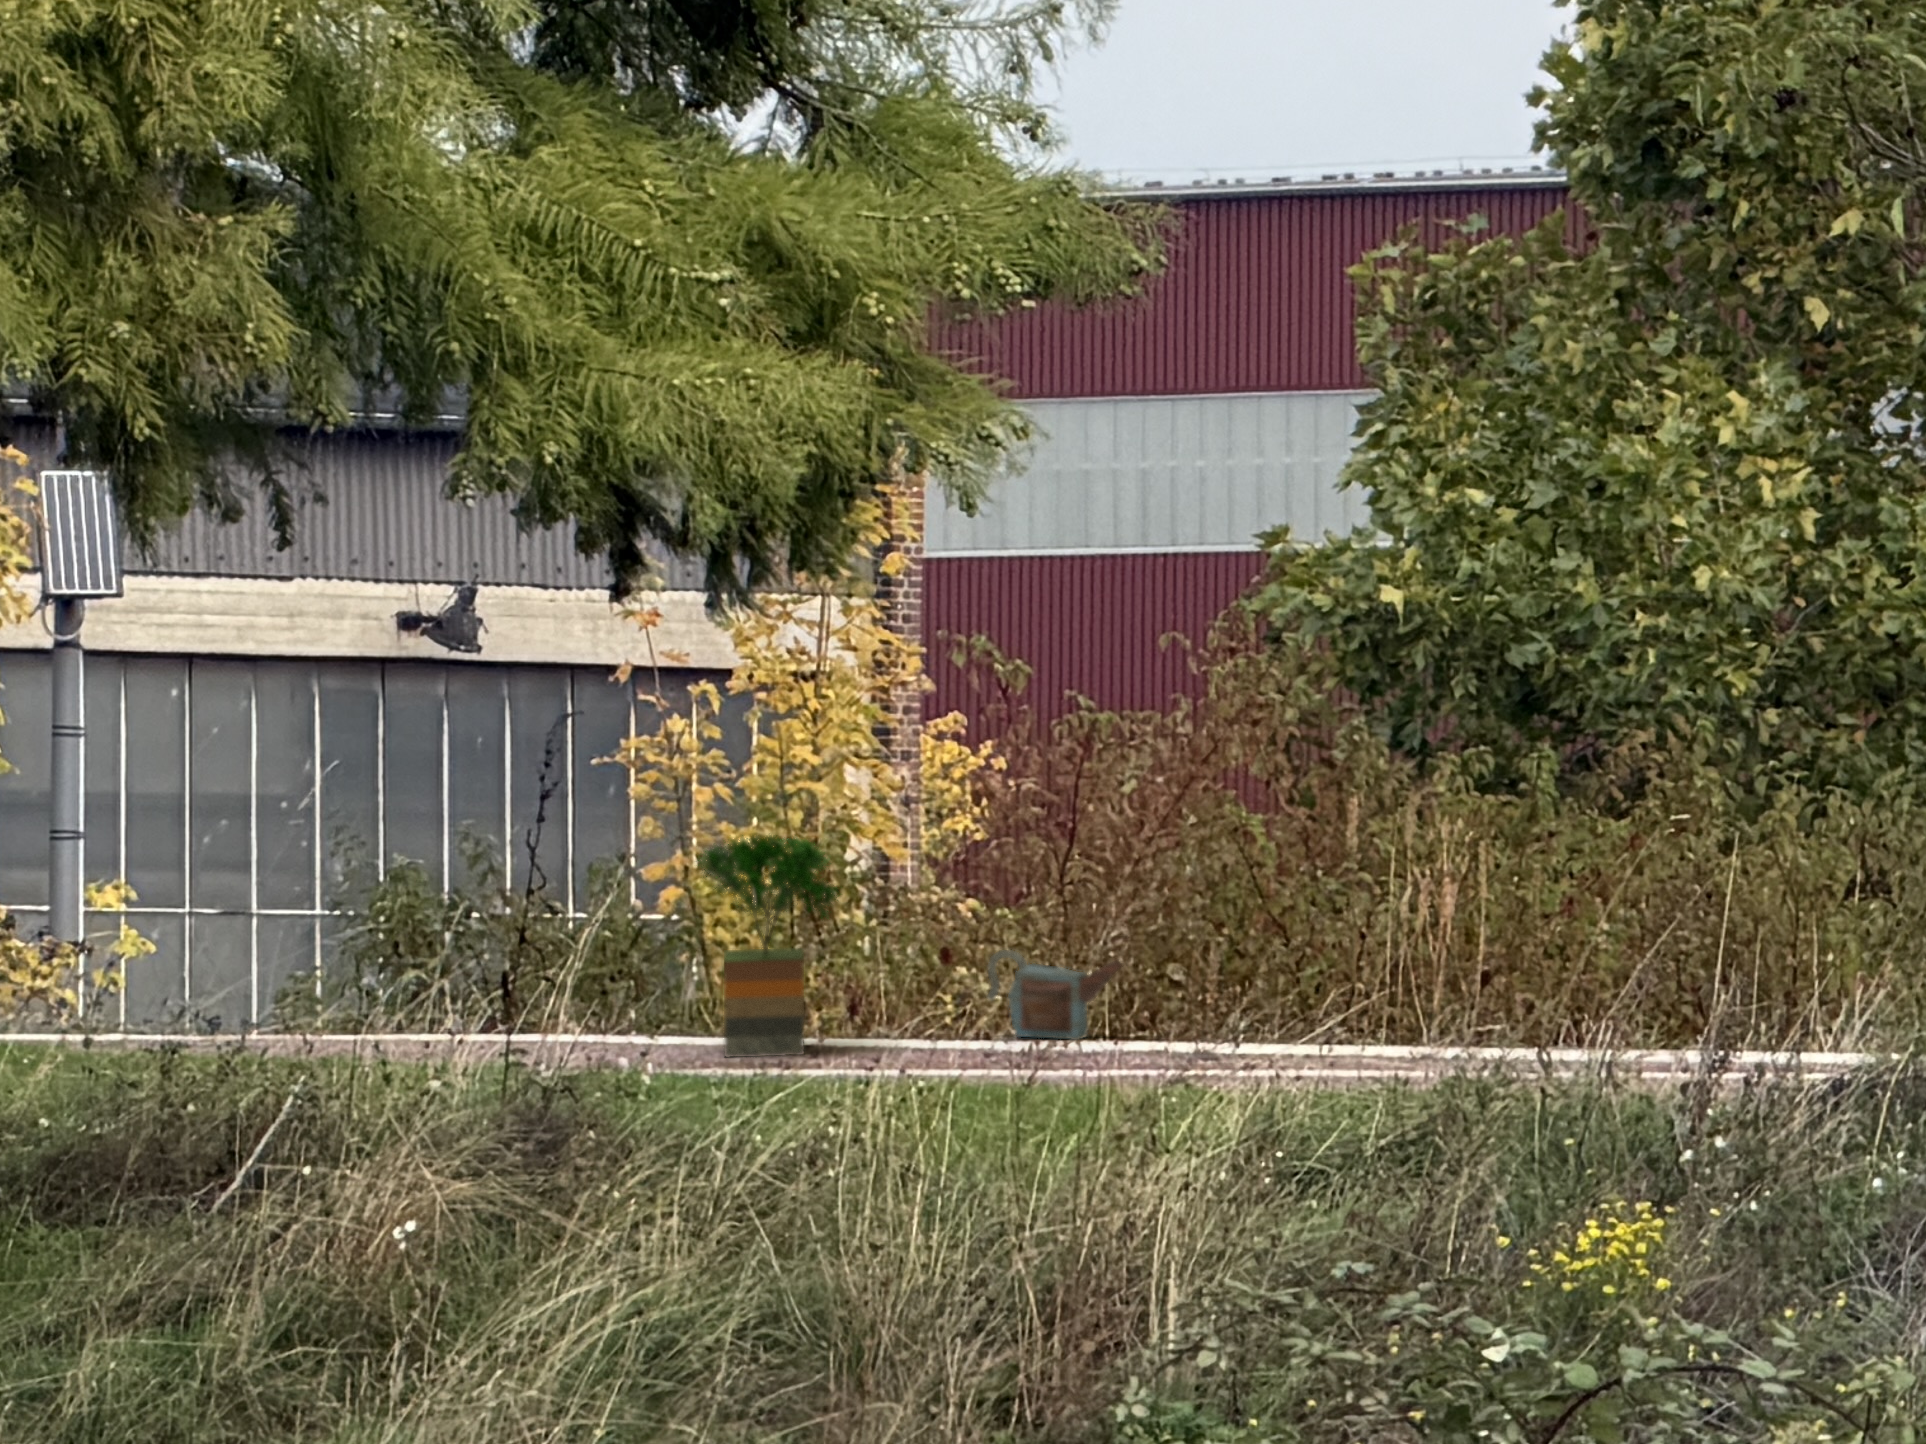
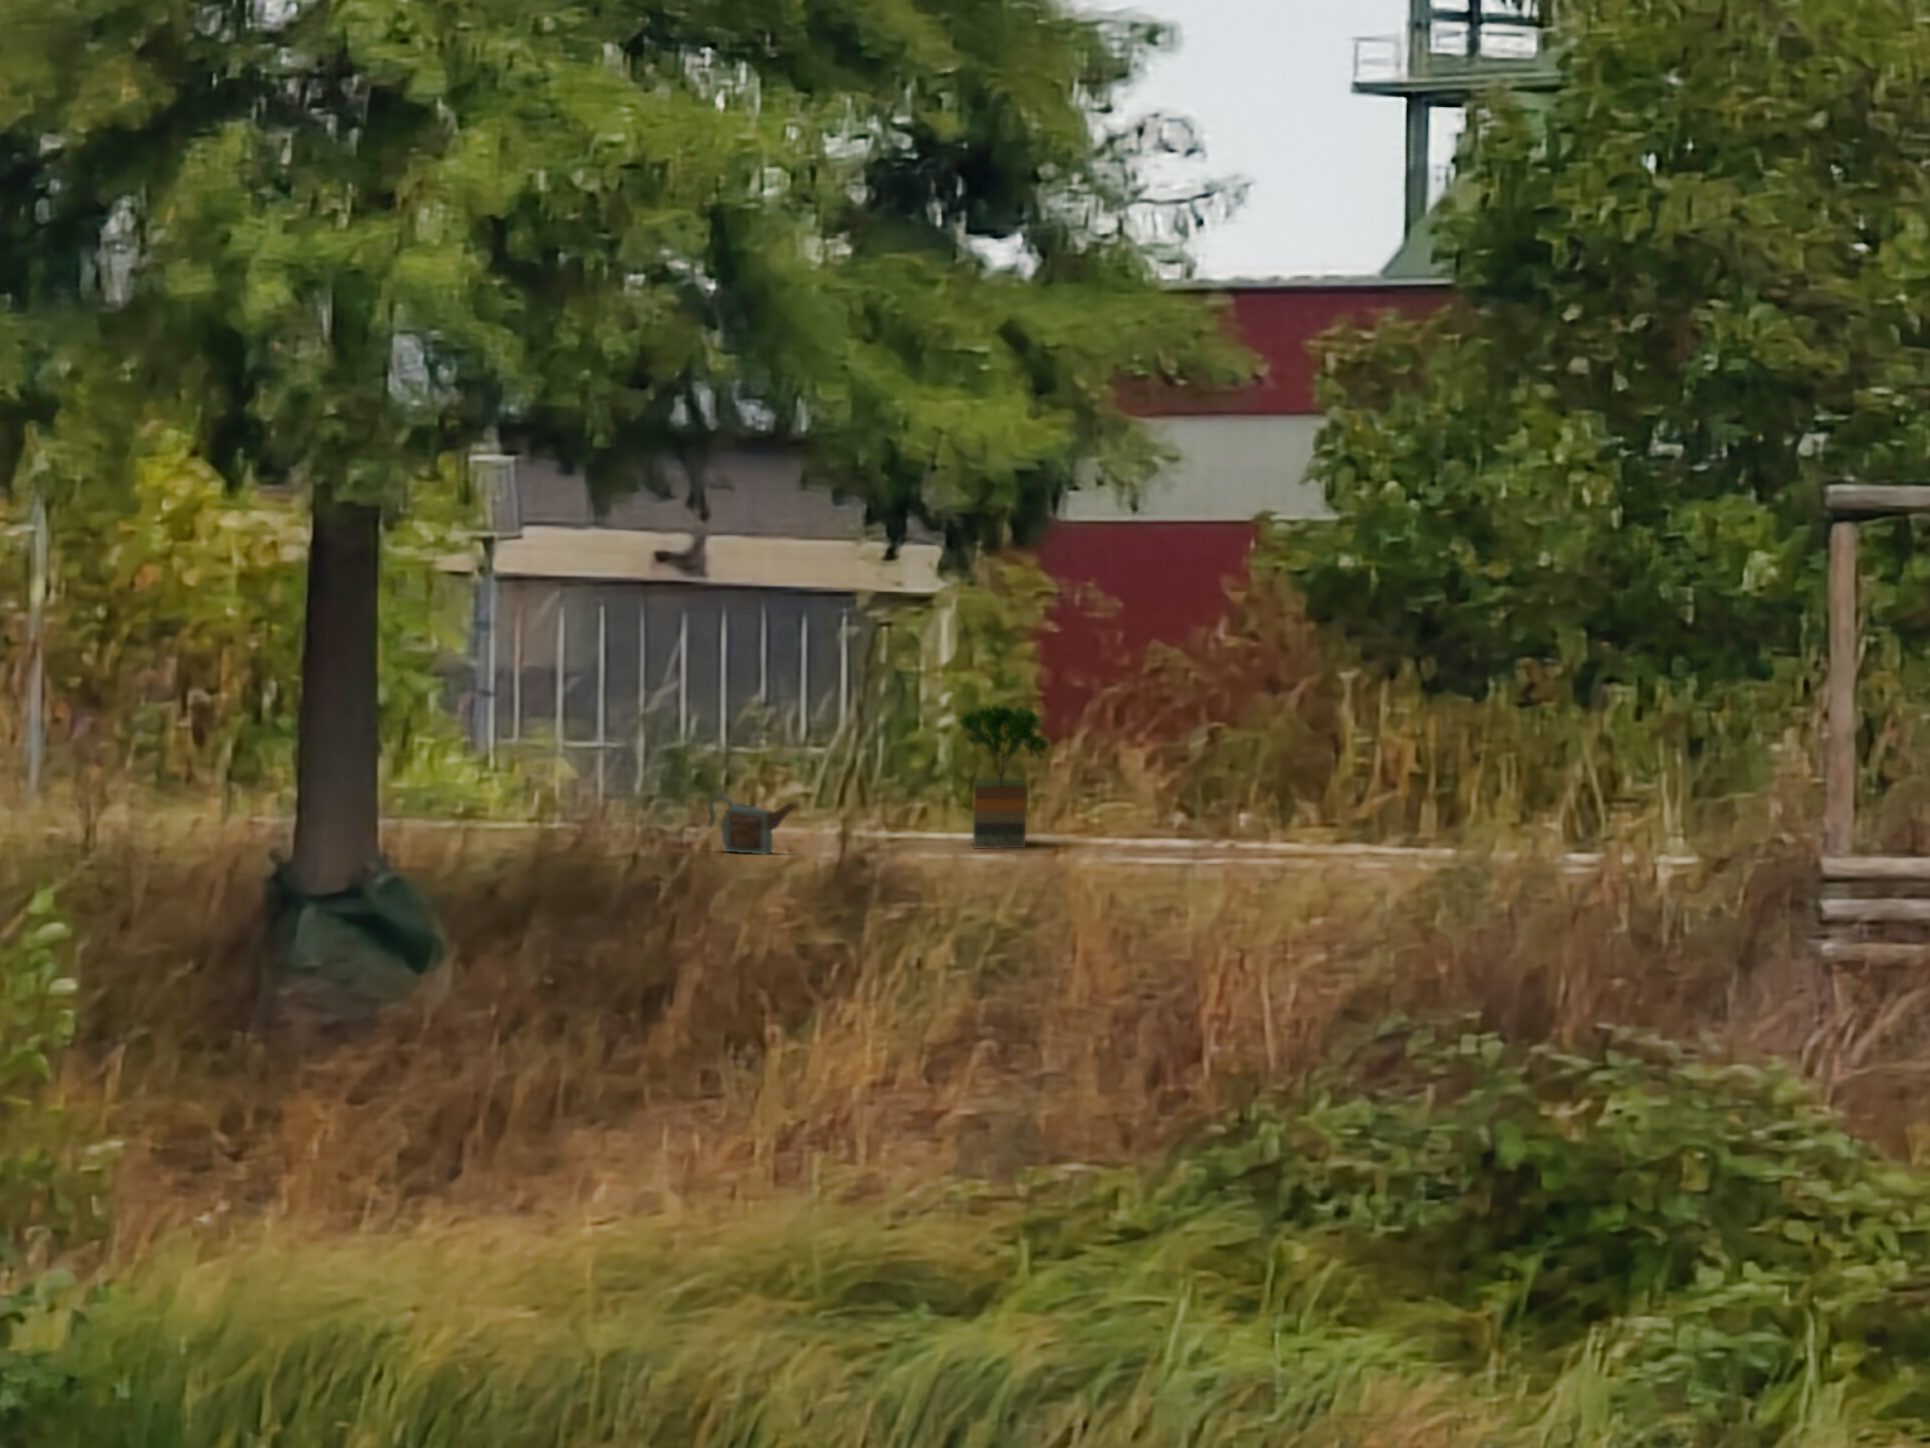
watering can: present [987,950,1122,1039] -> present [708,794,795,854]

